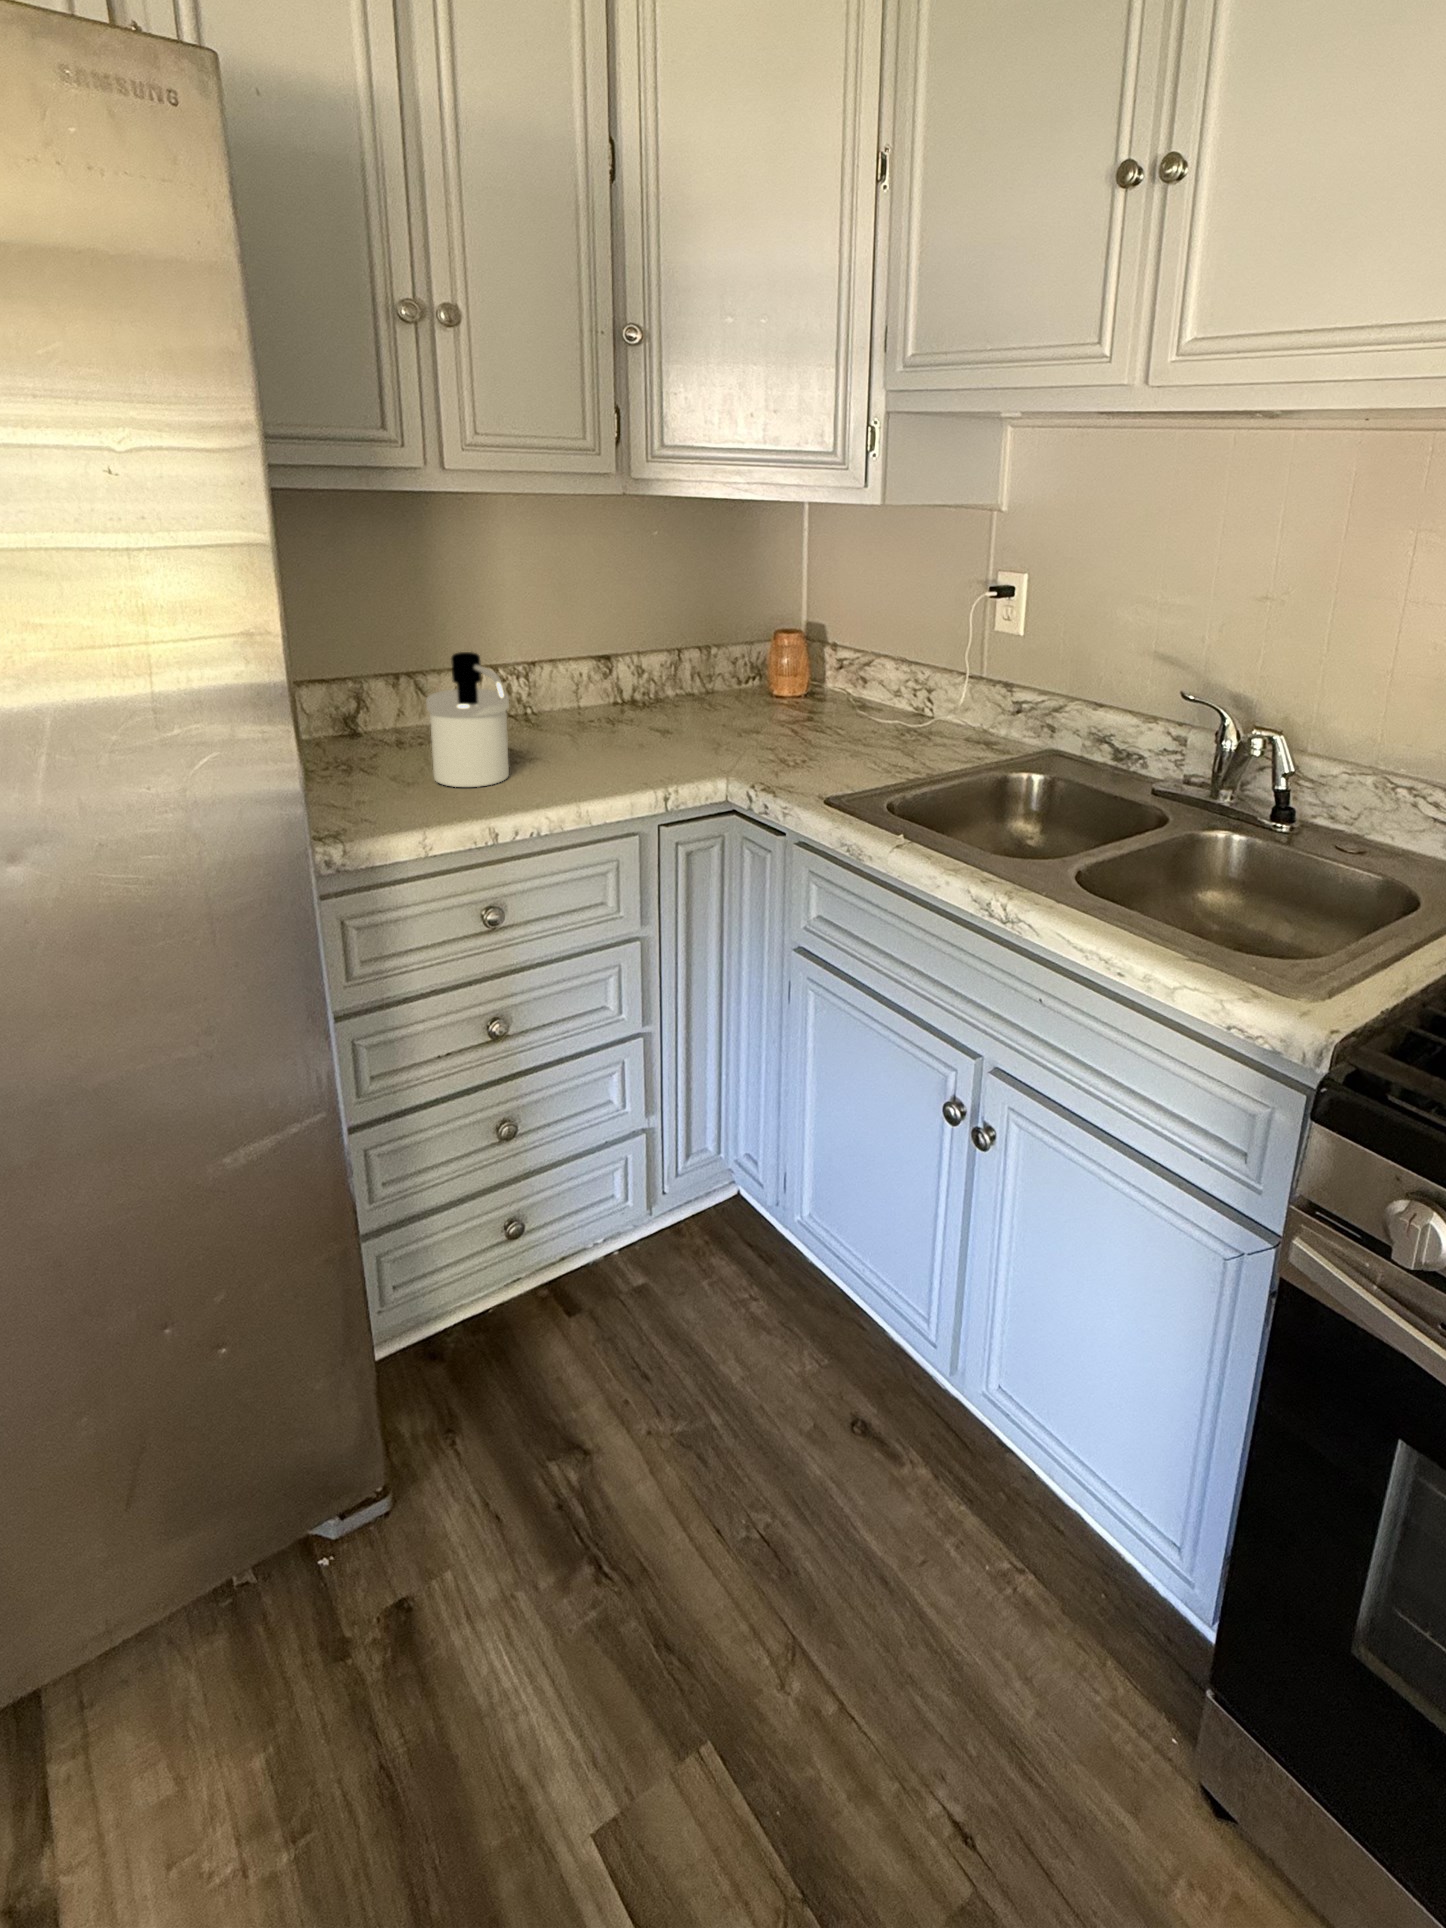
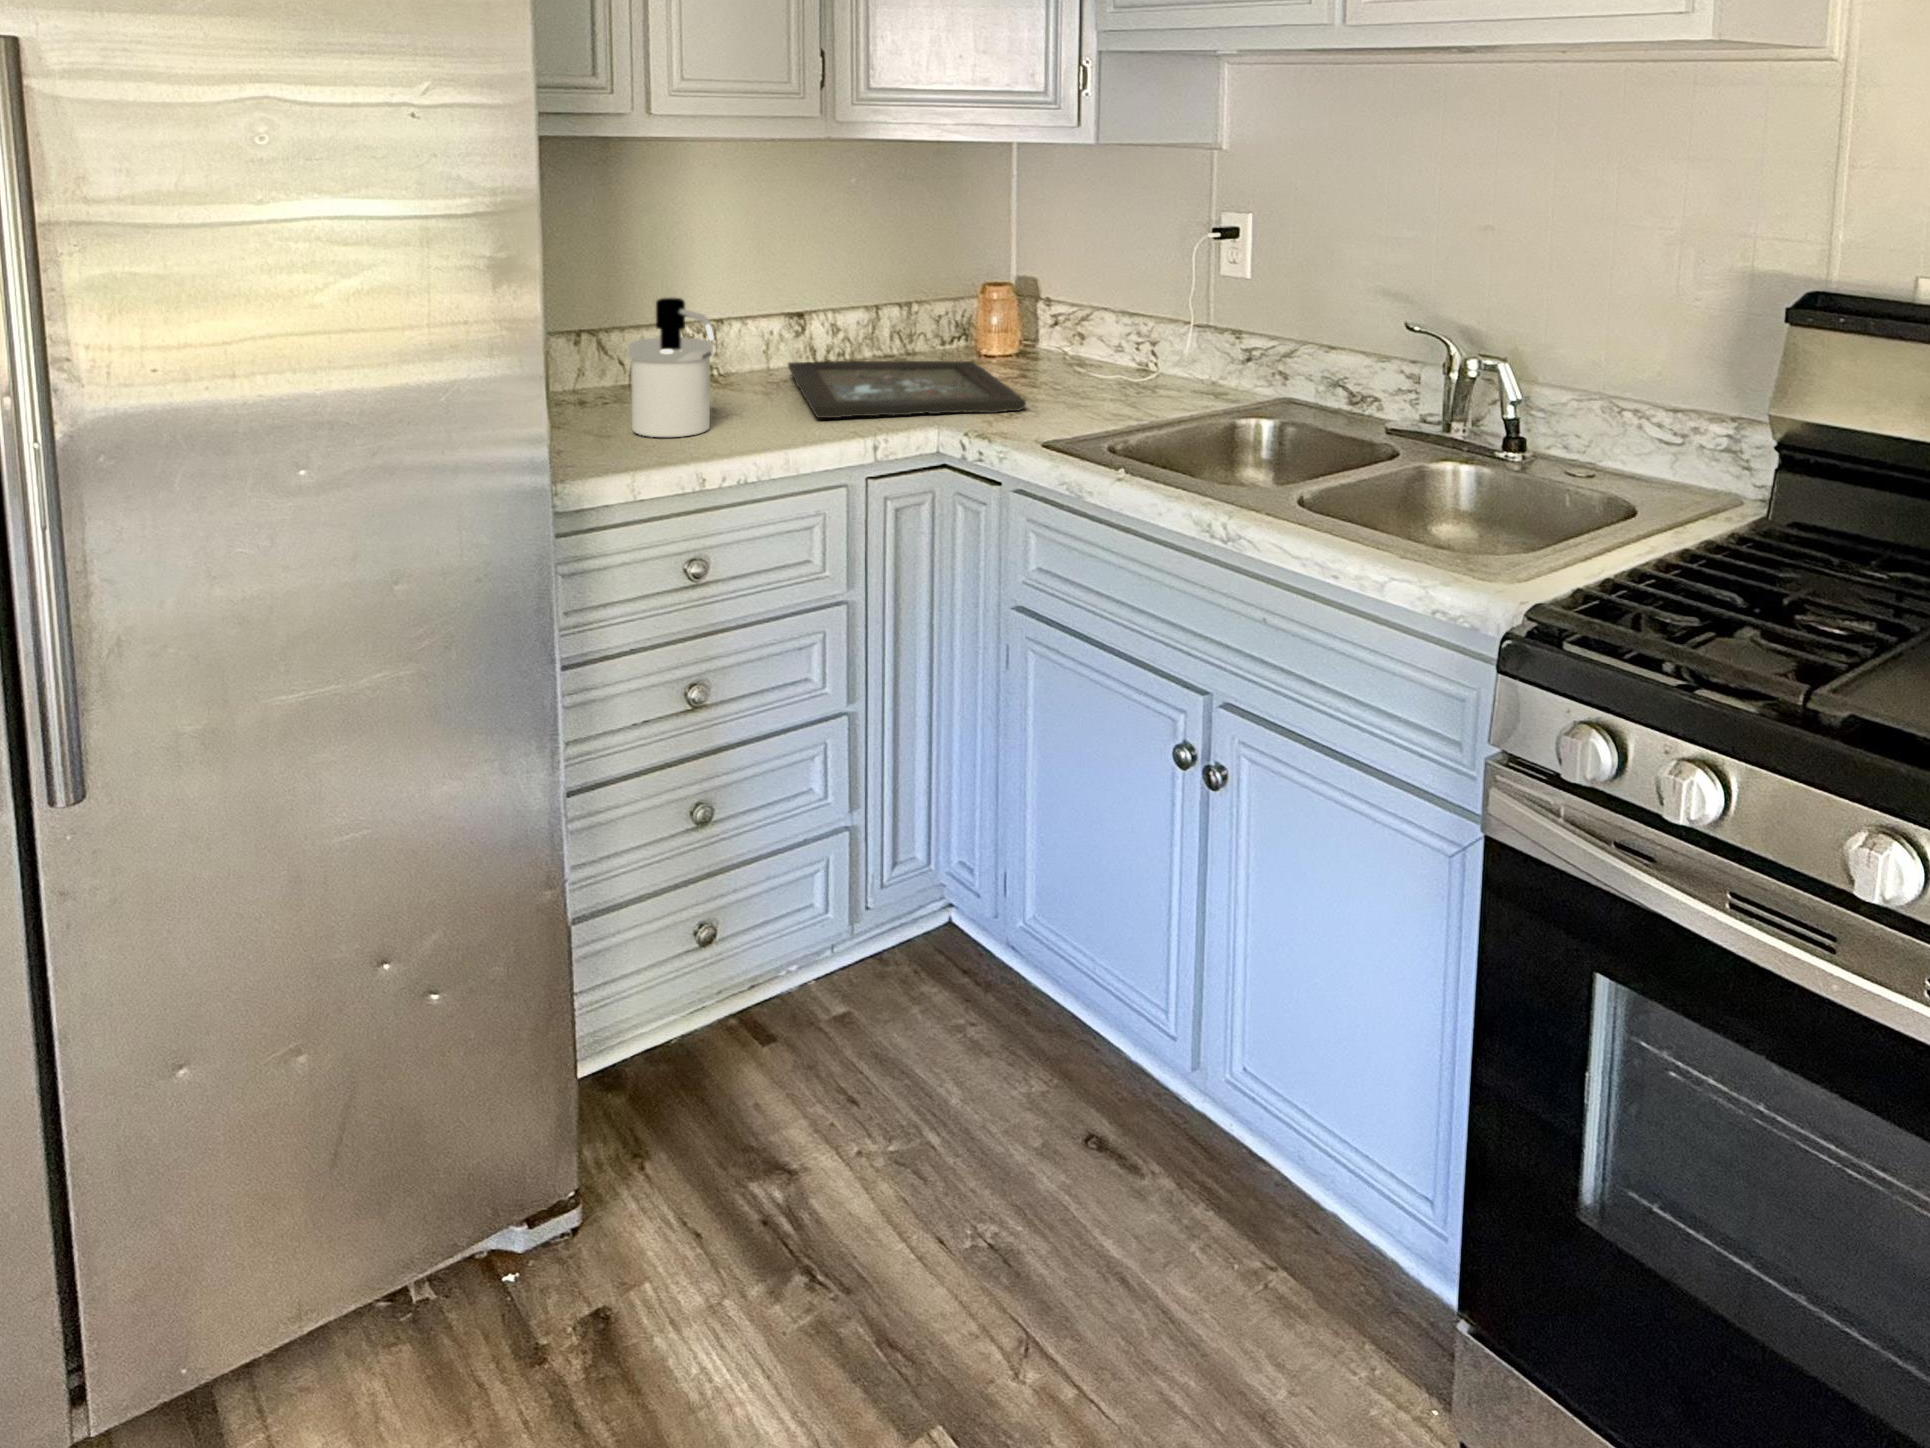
tray: none [593,704,810,767] -> present [788,361,1026,418]

